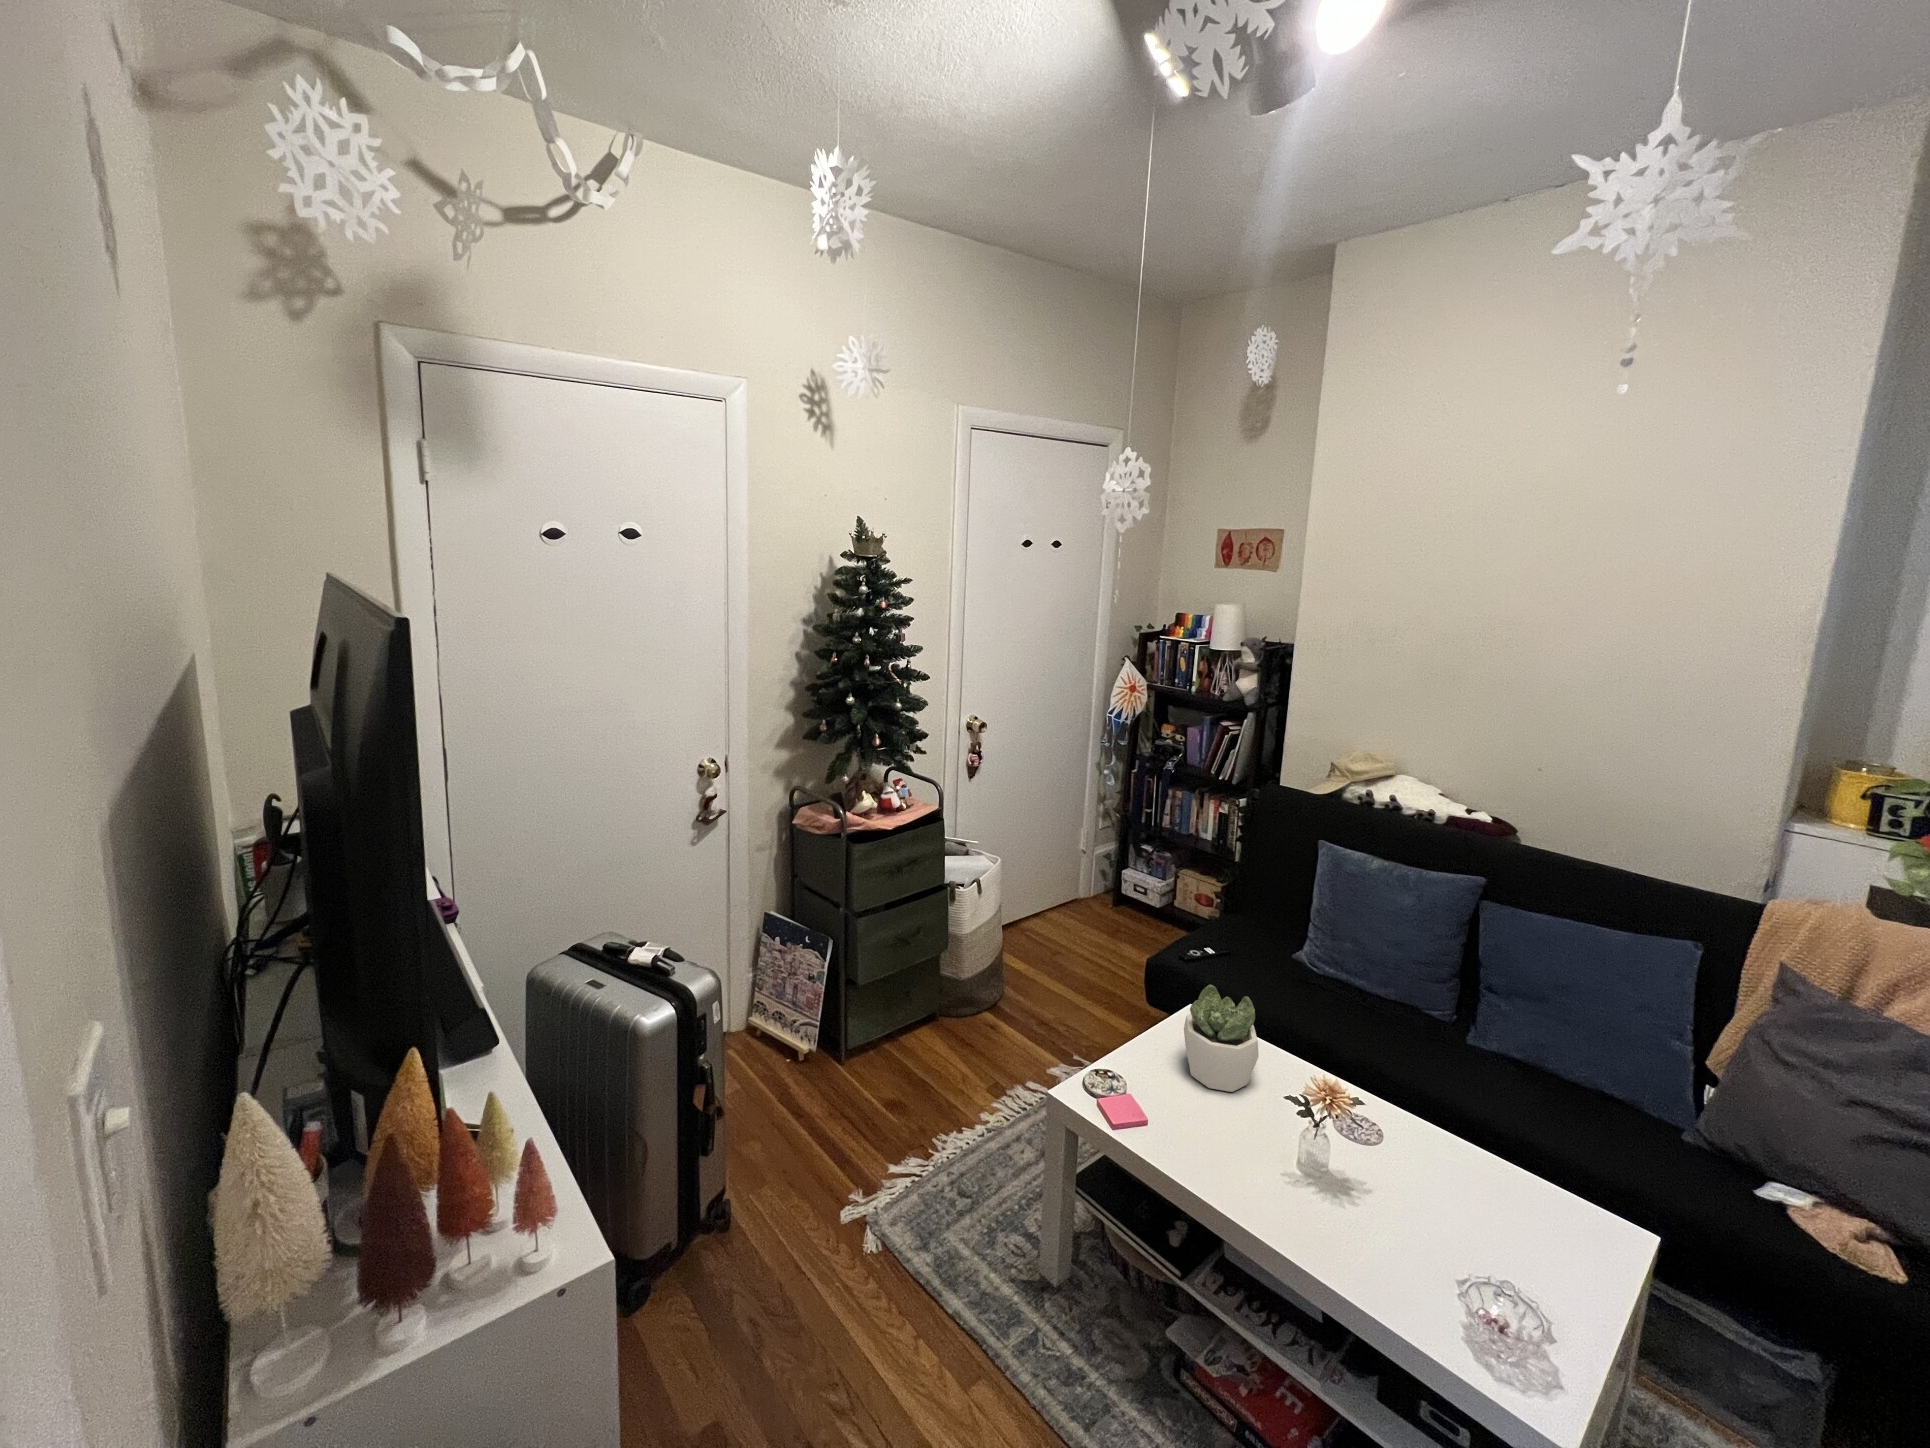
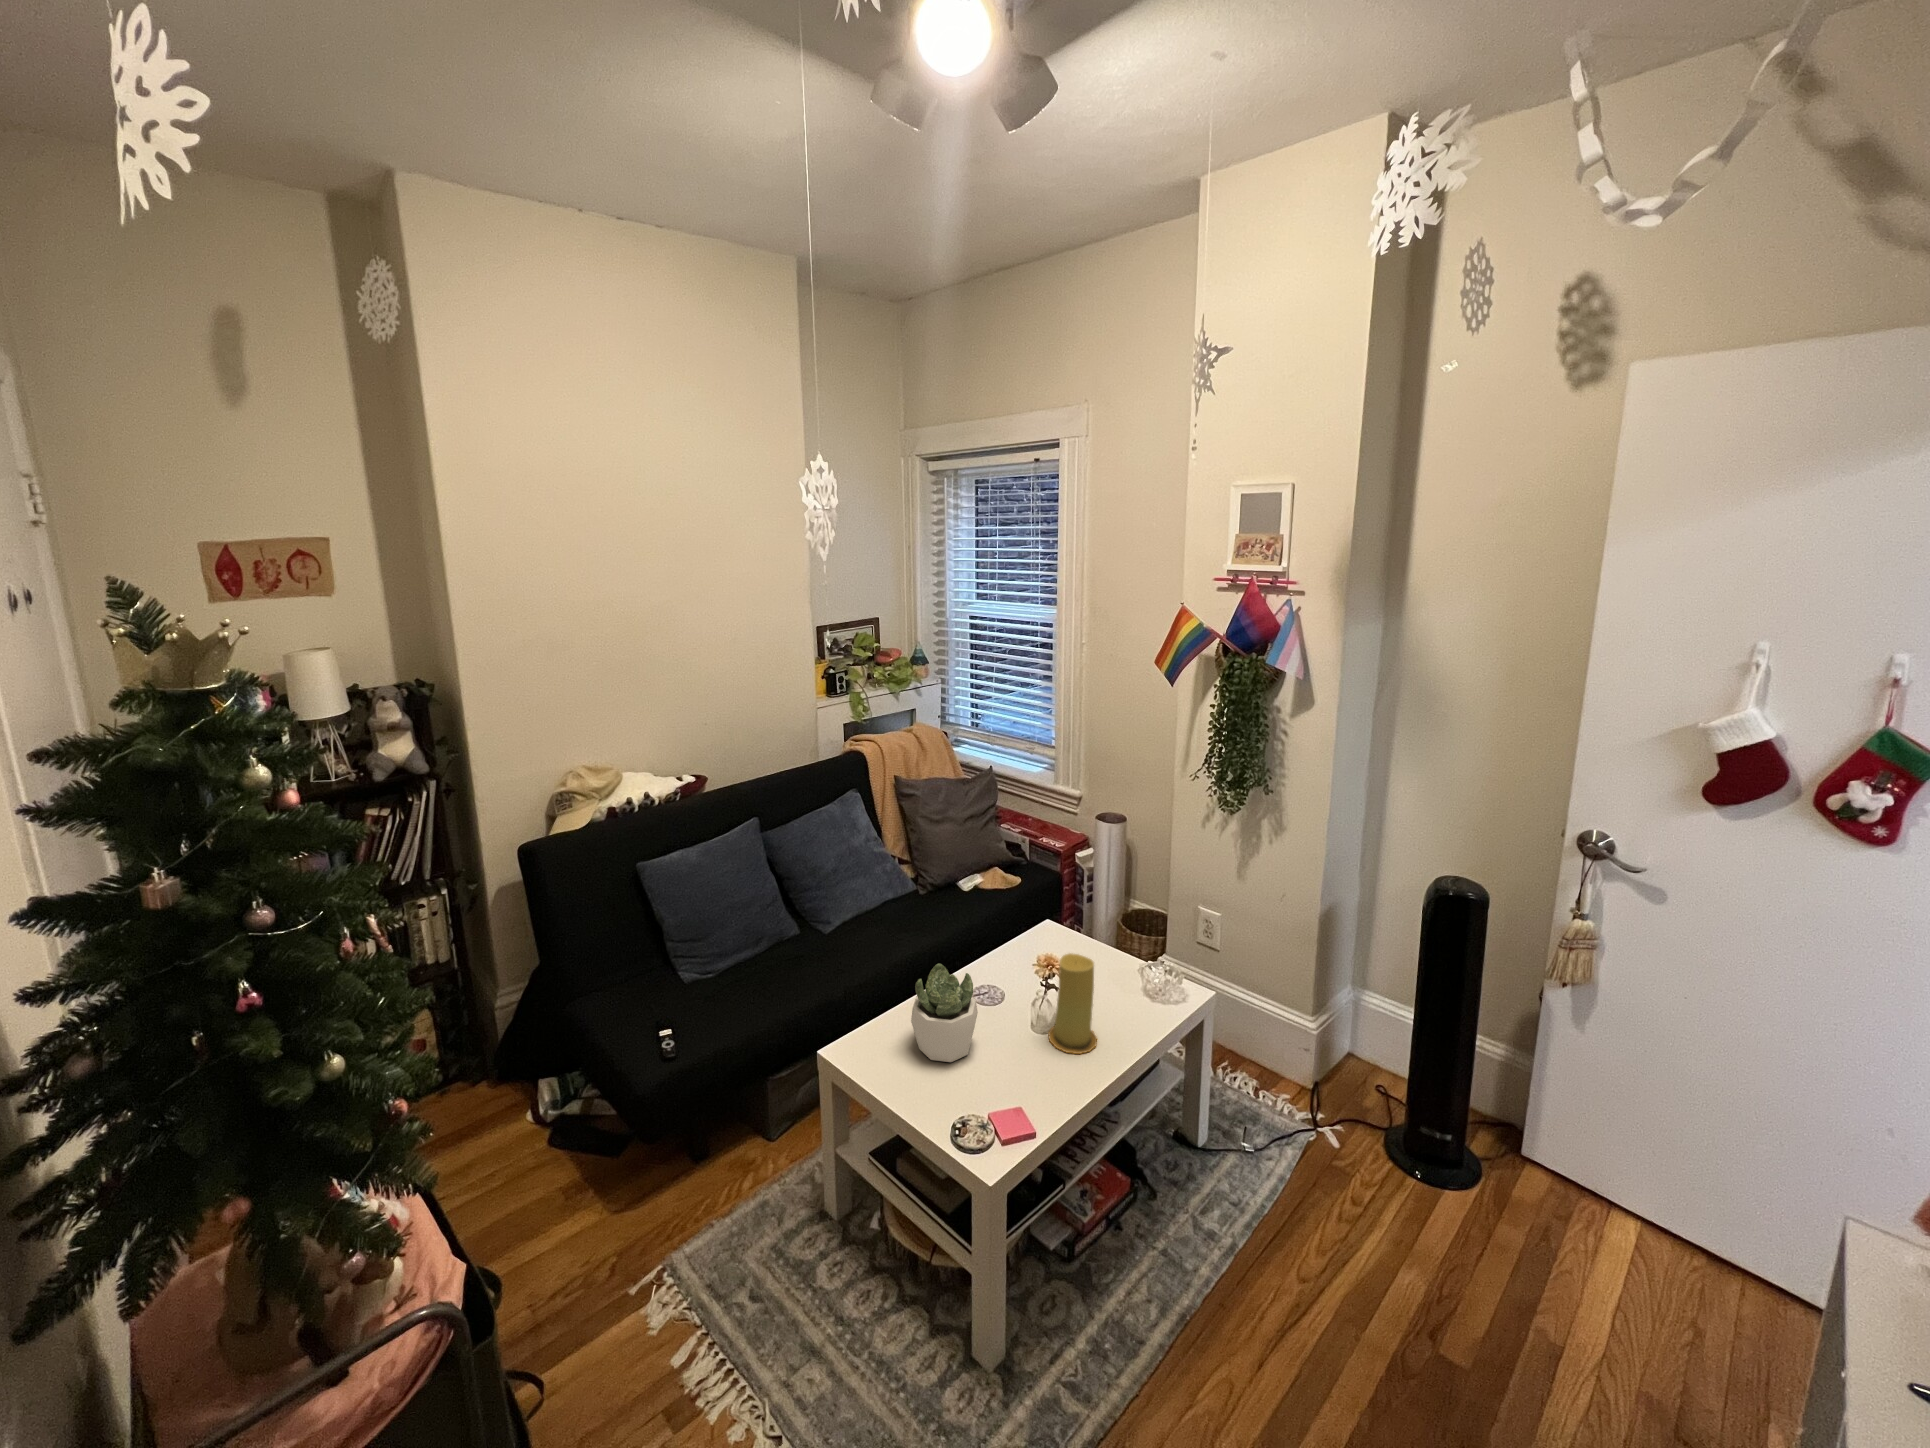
candle: none [1249,1075,1318,1209] -> present [1049,953,1098,1054]

